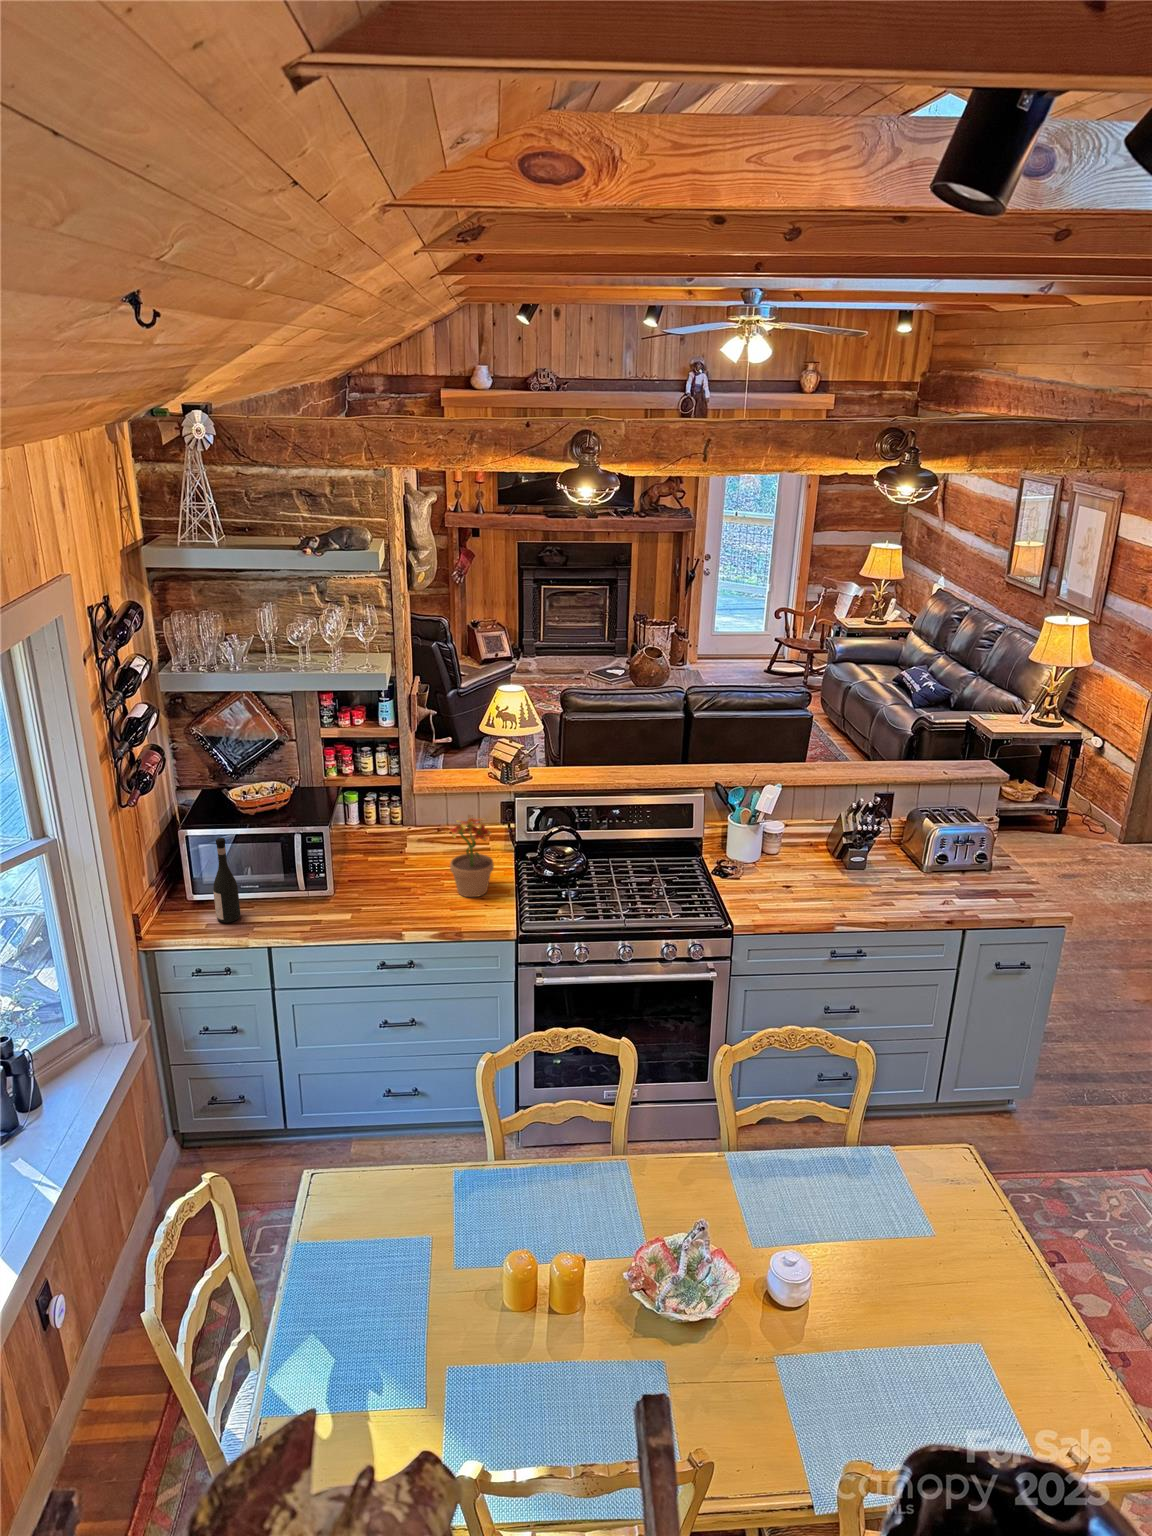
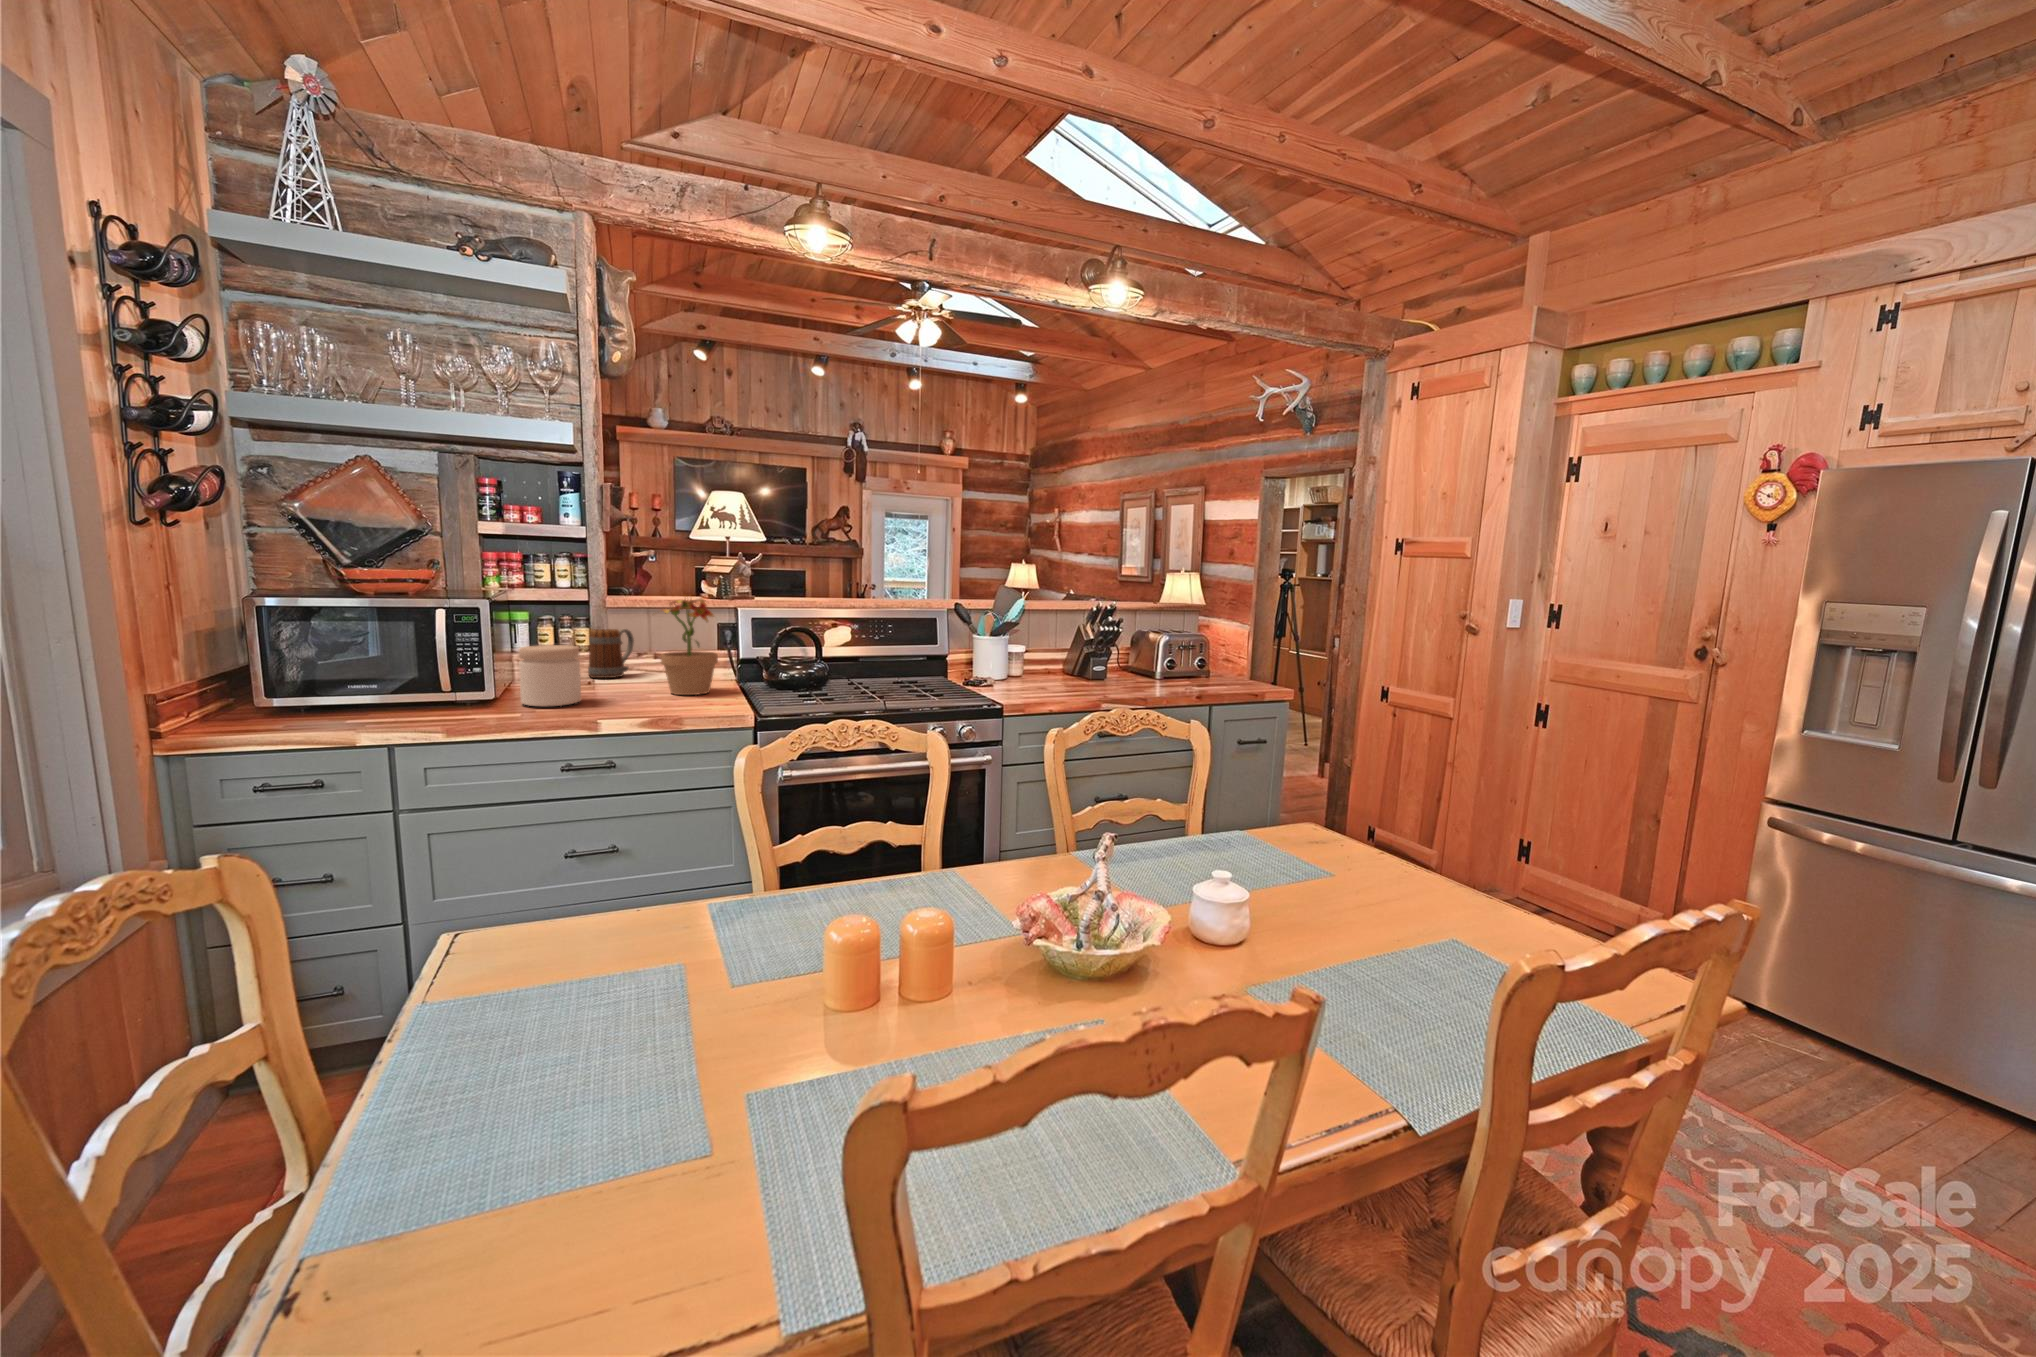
mug: none [399,811,433,857] -> present [588,629,634,678]
wine bottle: present [213,838,240,922] -> none [290,587,337,716]
jar: none [350,861,393,916] -> present [519,645,581,707]

